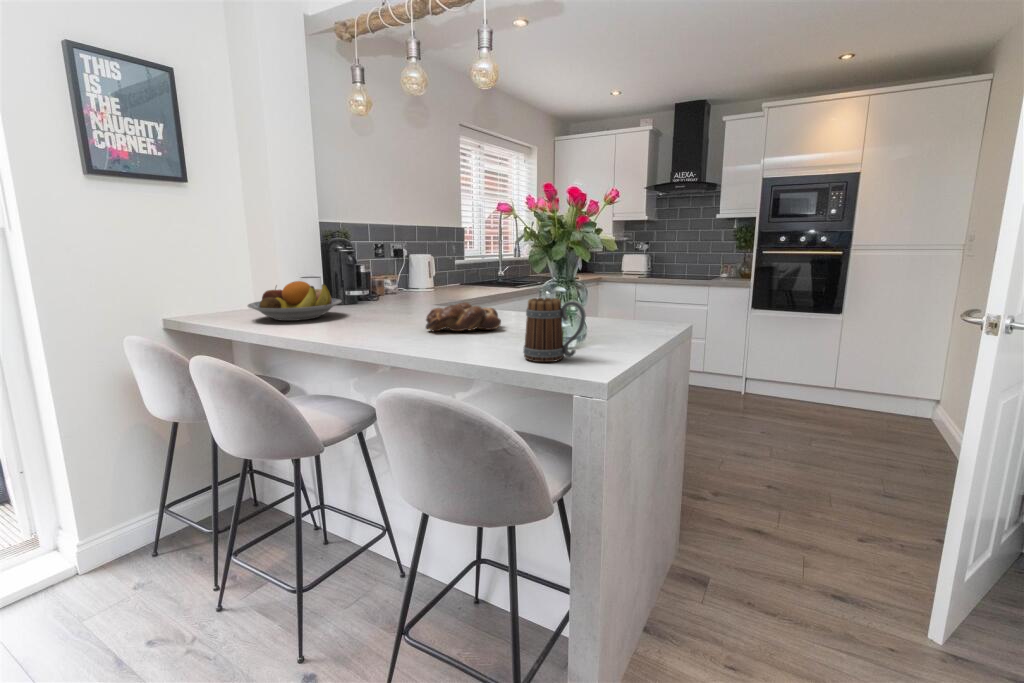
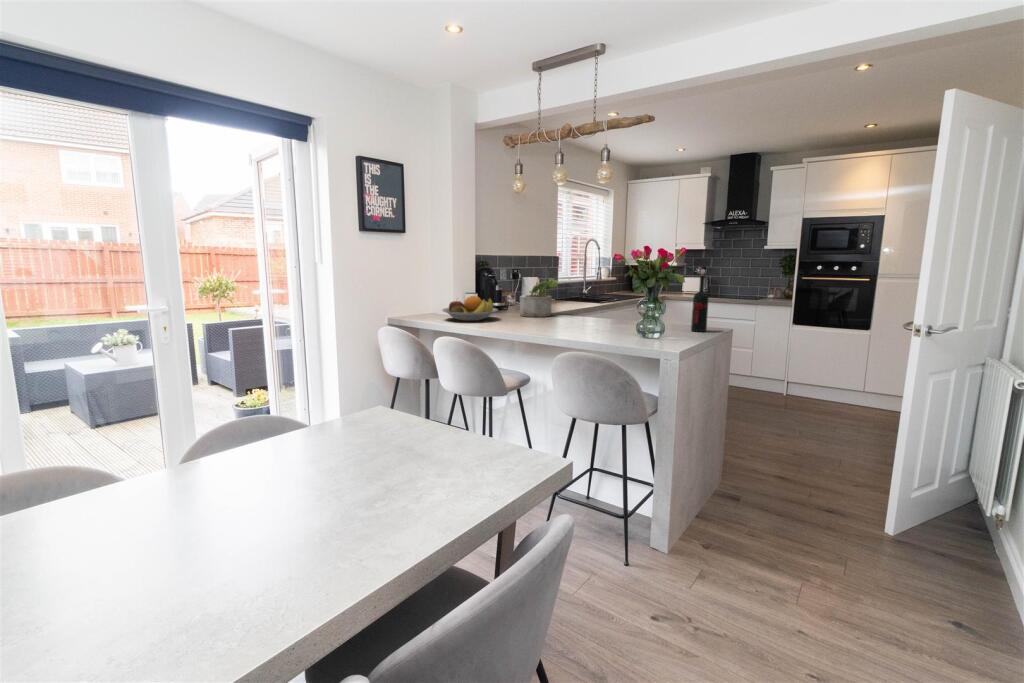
wine bottle: none [631,238,657,332] -> present [691,274,709,332]
potted plant: none [383,253,443,312] -> present [520,279,558,317]
mug: present [523,298,586,362] -> none [630,308,666,344]
bread loaf: present [426,302,501,331] -> none [561,311,608,328]

